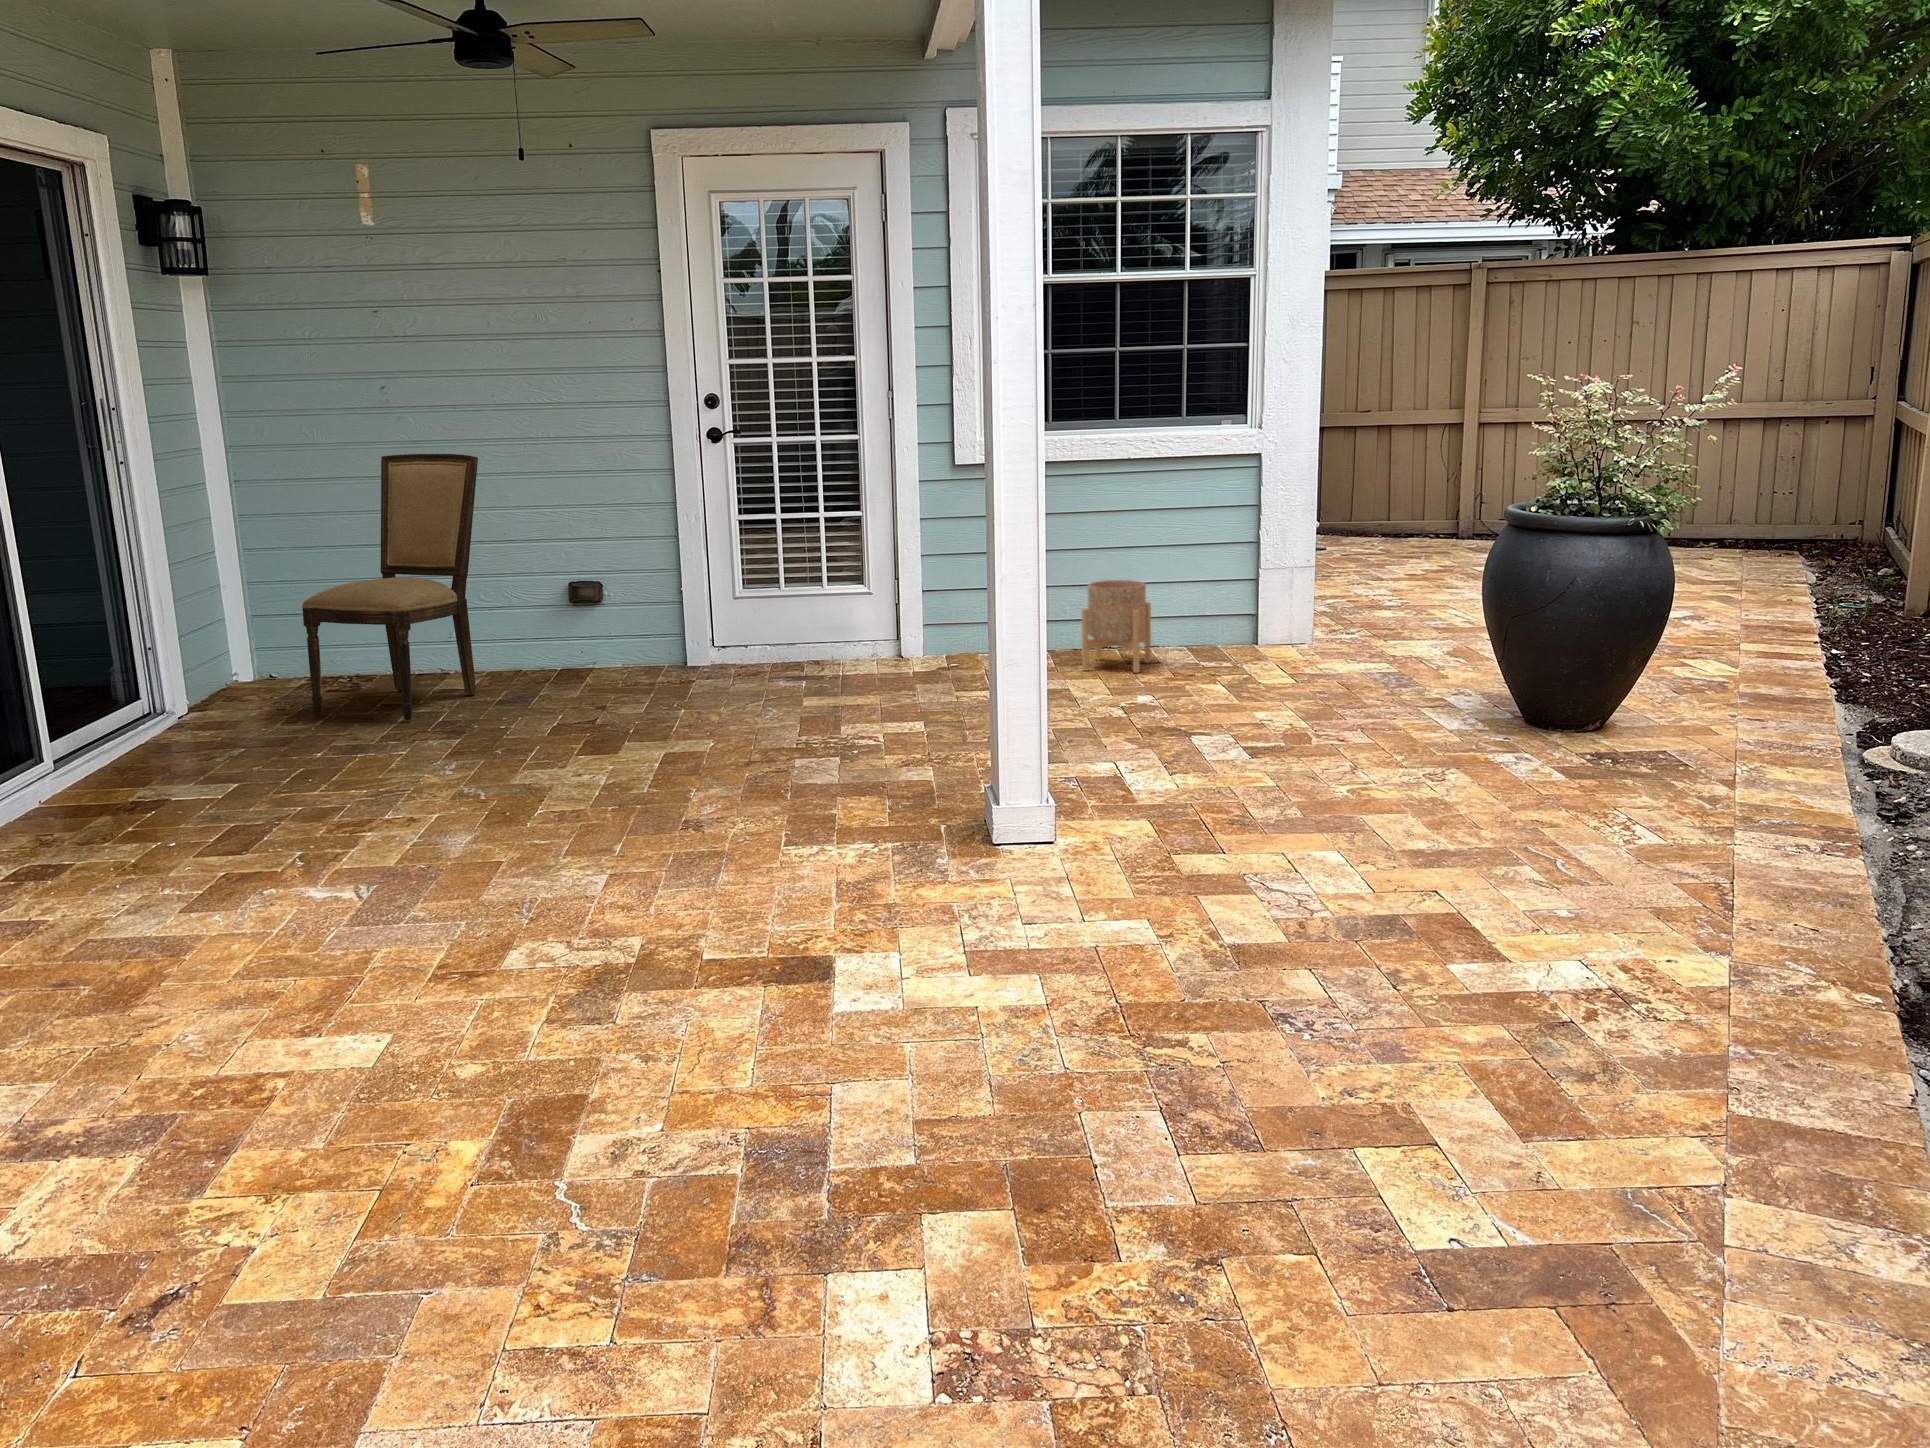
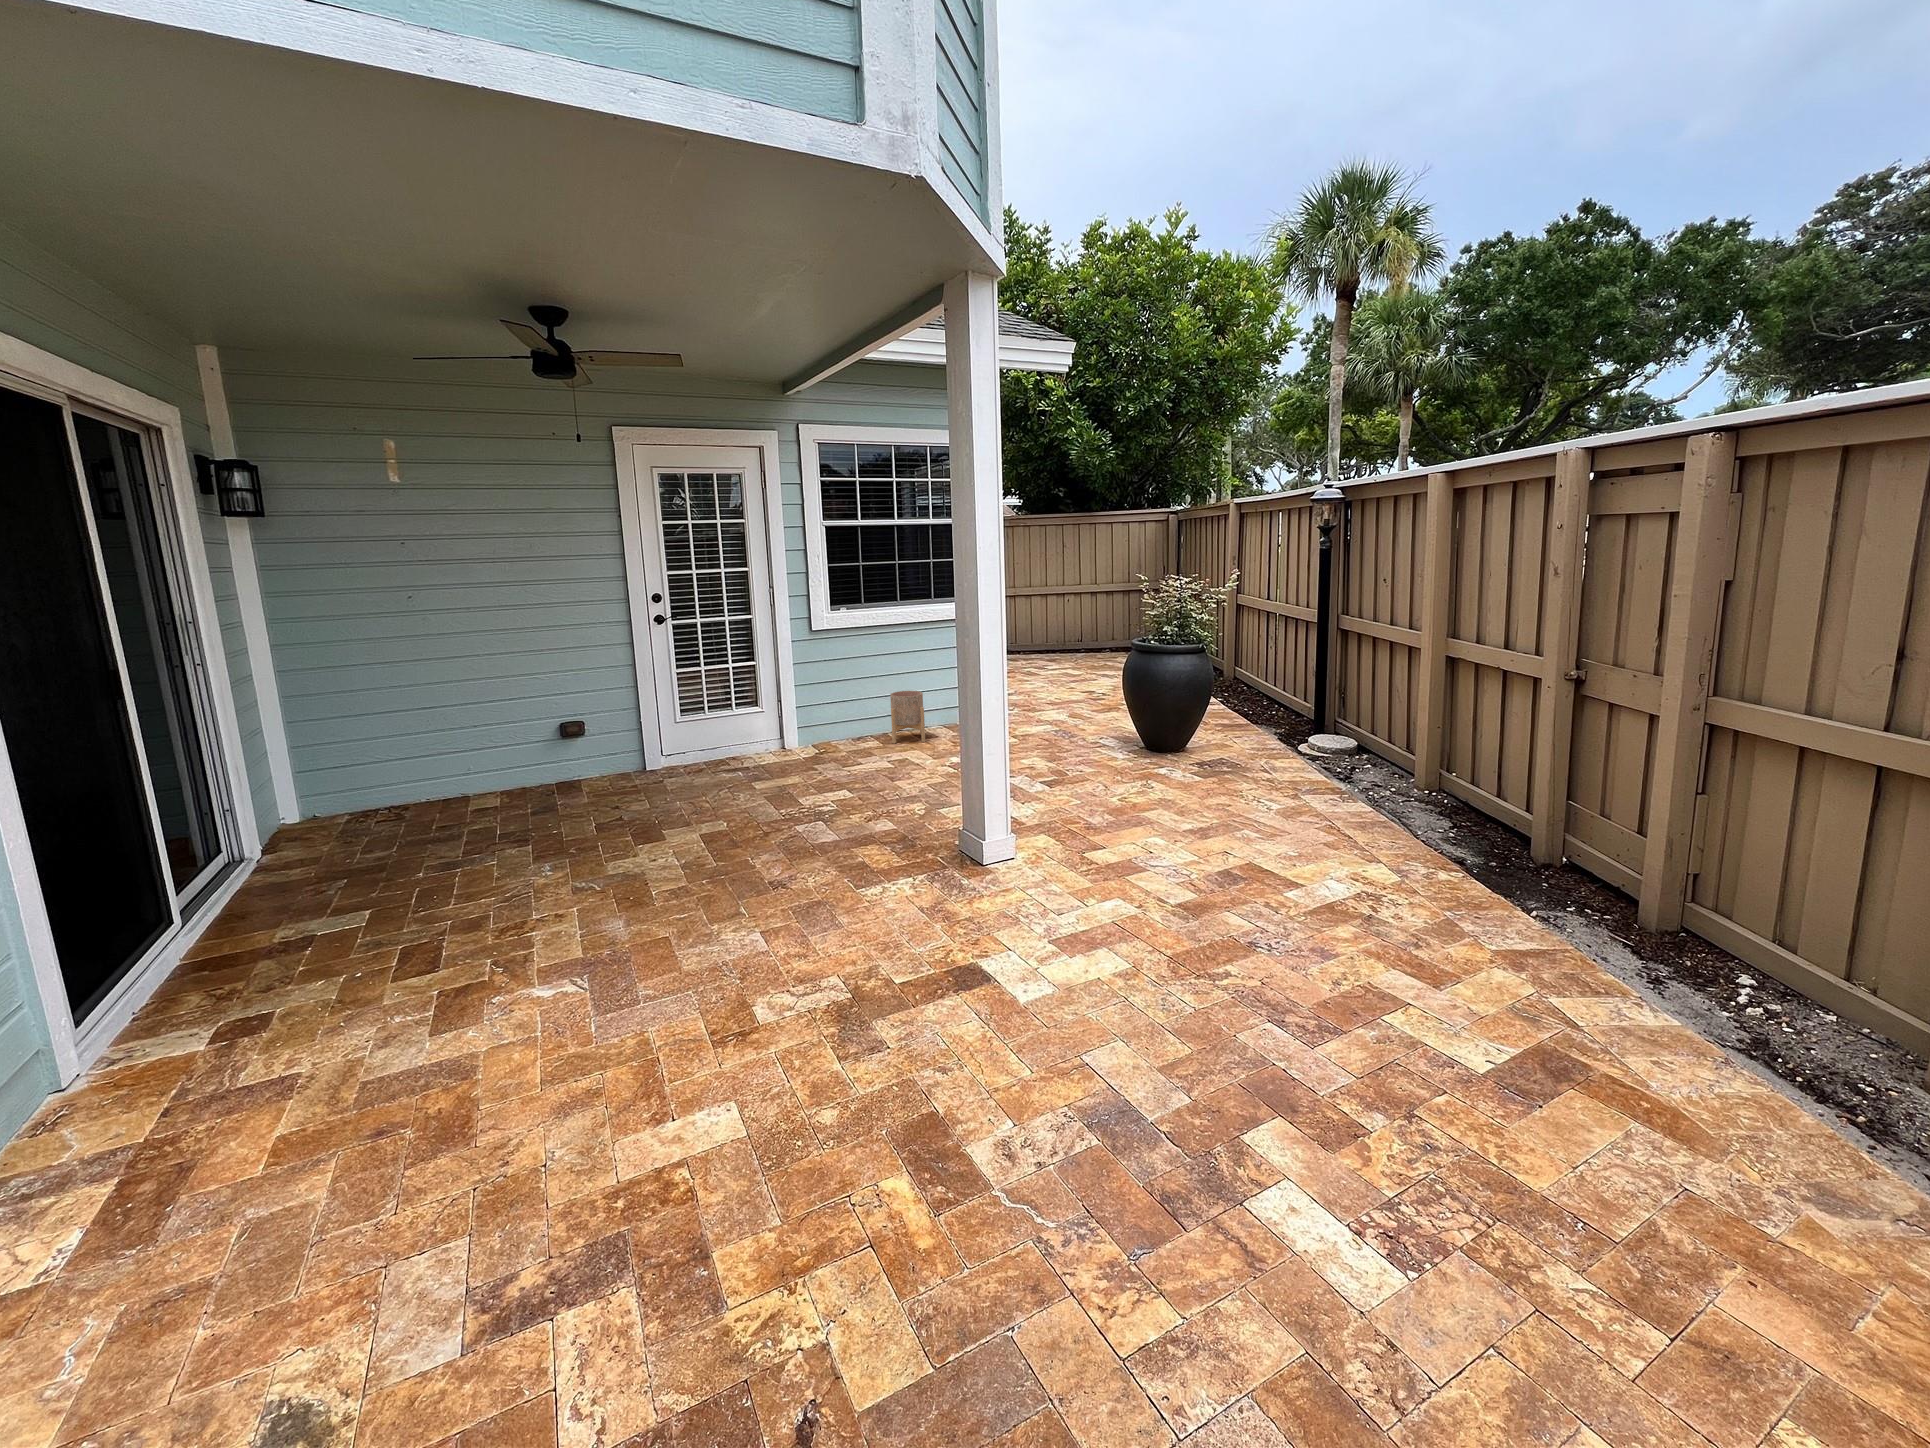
dining chair: present [302,454,478,720] -> none [371,642,507,838]

